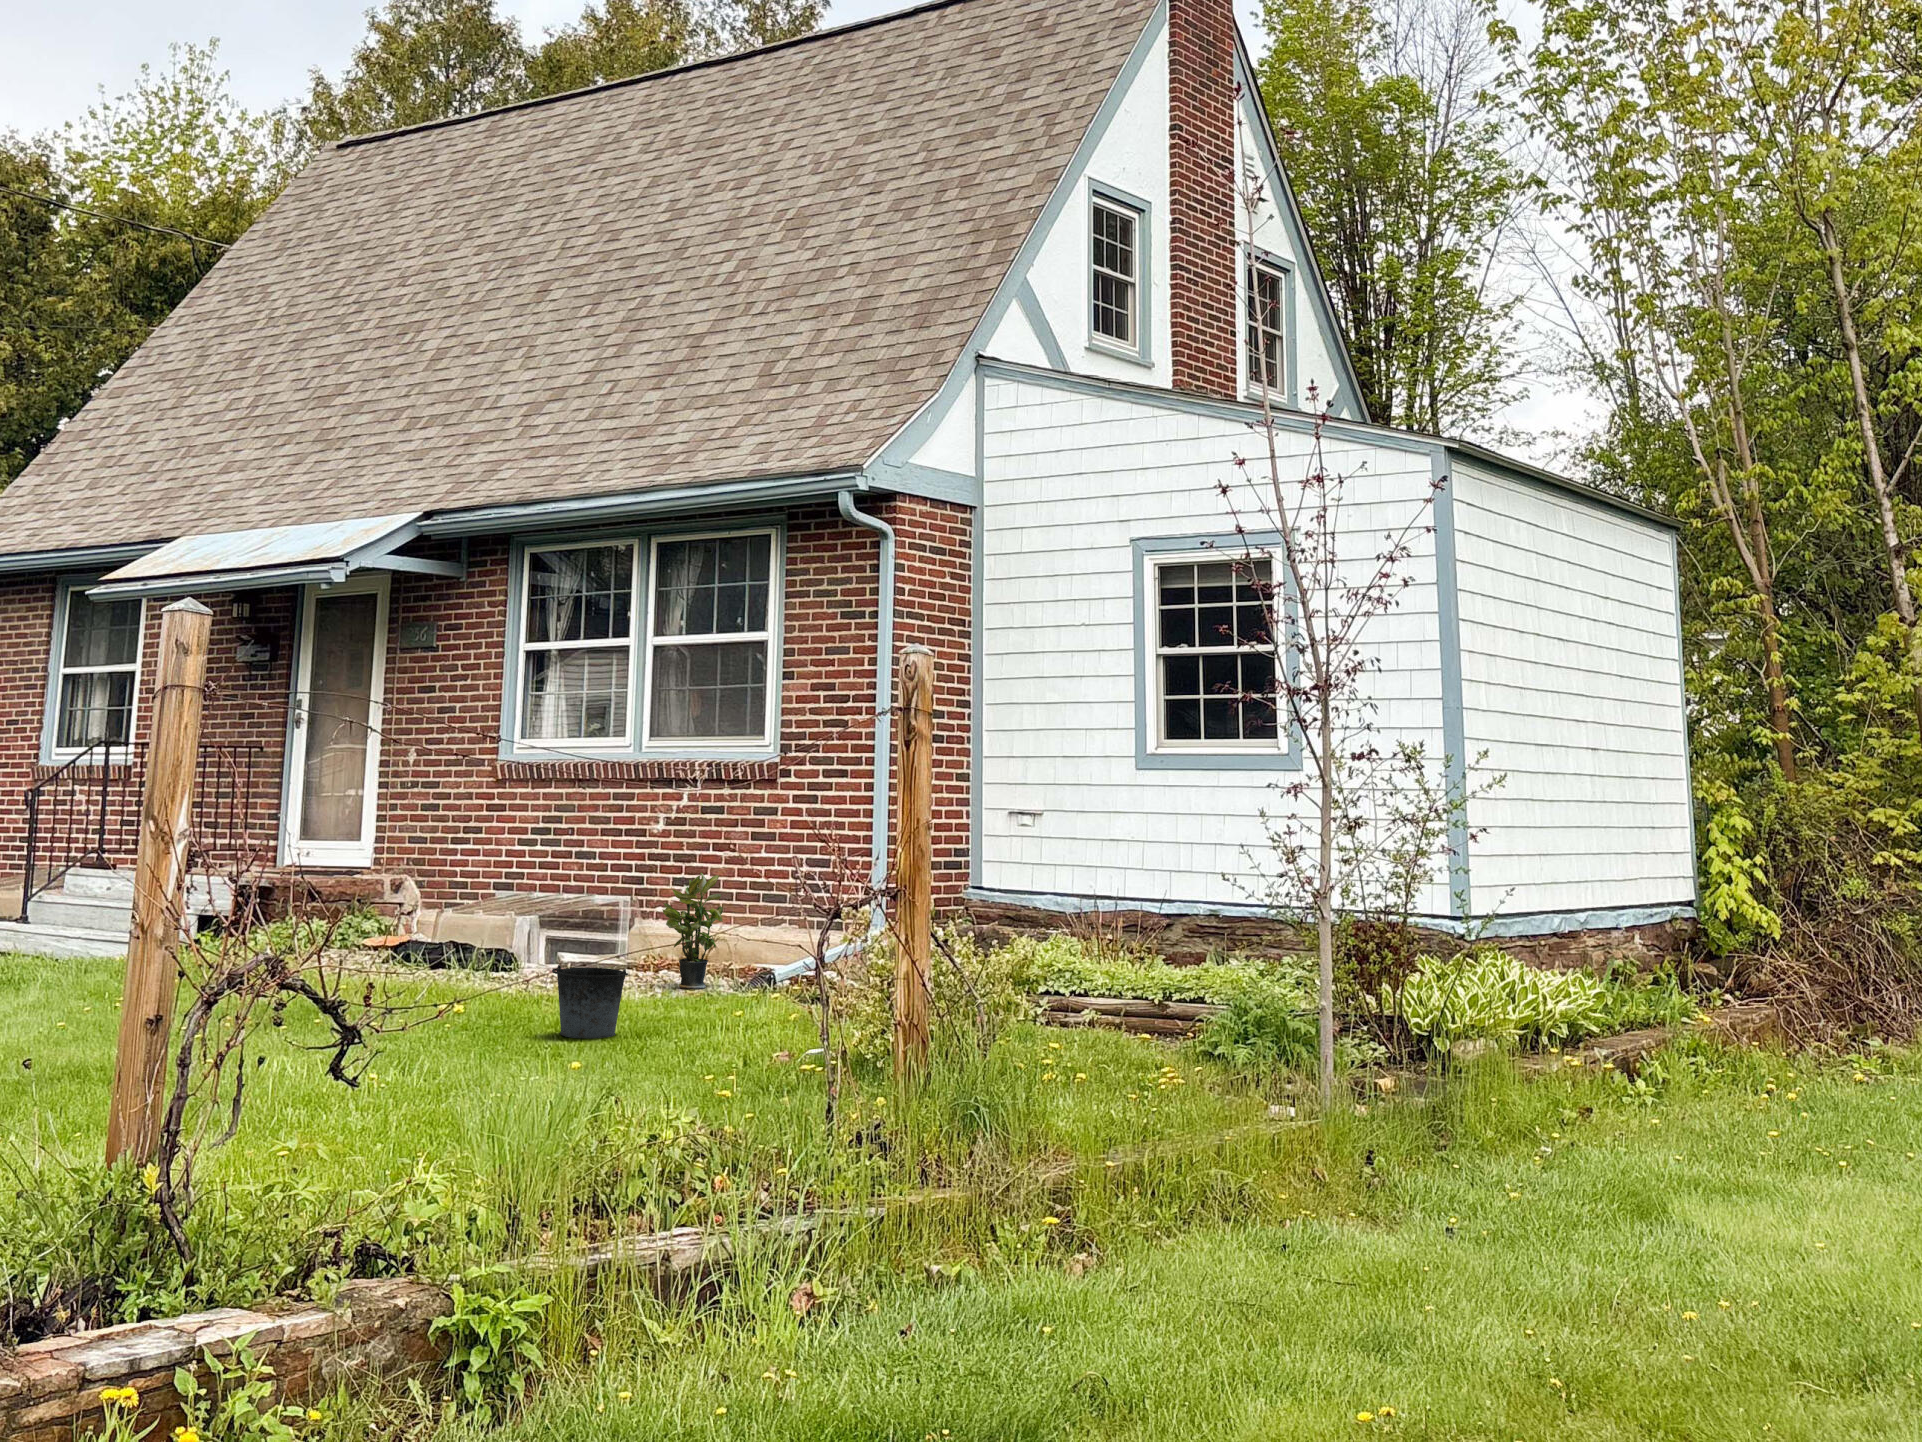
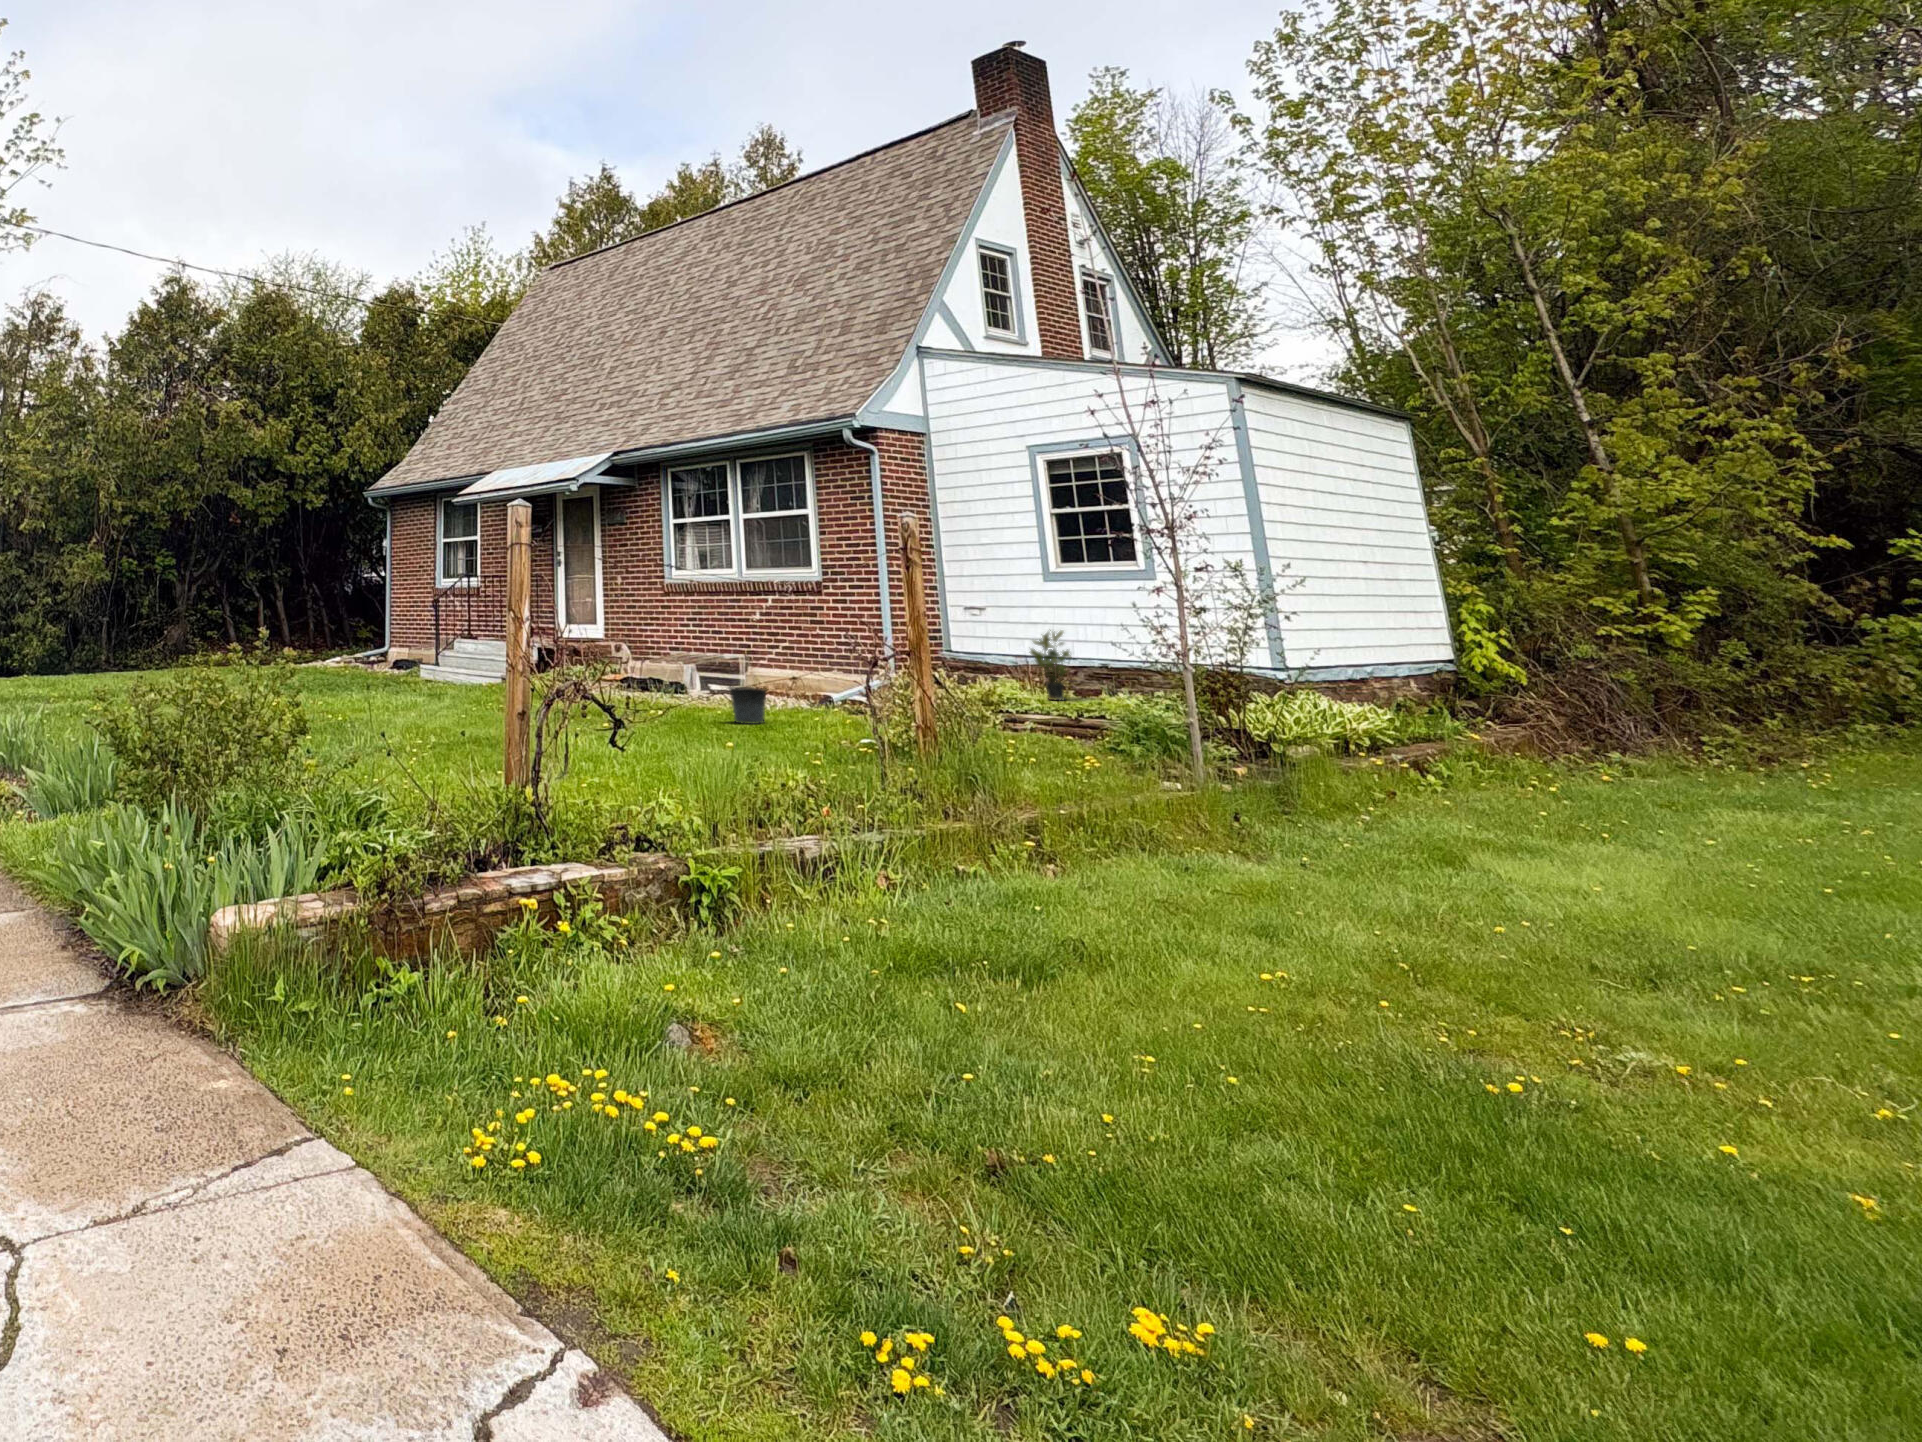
potted plant: present [663,873,723,989] -> present [1030,630,1070,701]

